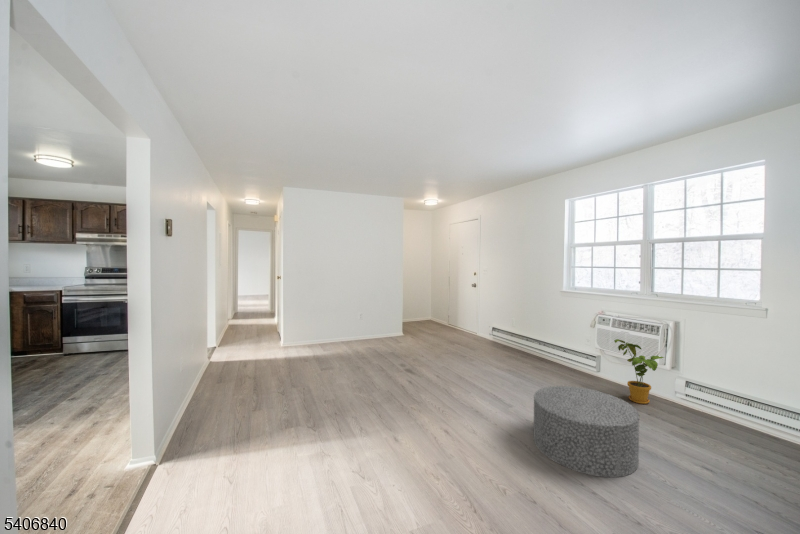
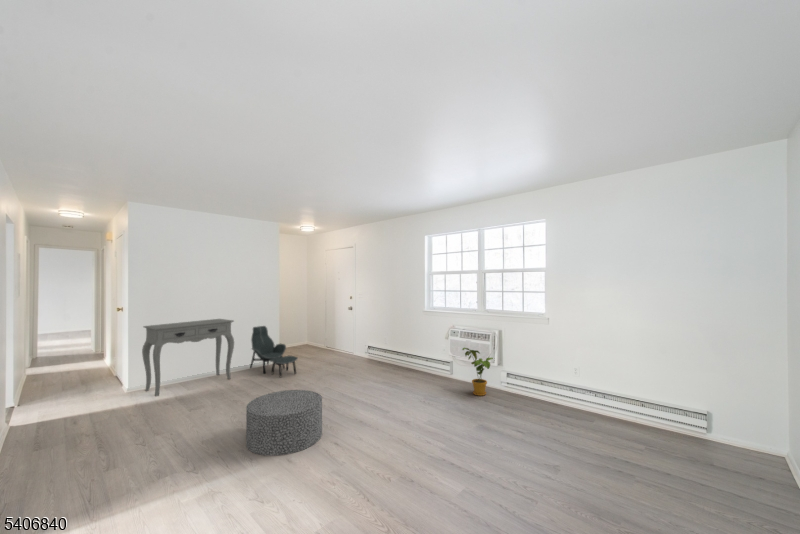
console table: none [290,289,362,353] -> present [142,319,234,396]
lounge chair: none [378,298,420,349] -> present [250,326,298,377]
ottoman: present [534,386,639,477] -> present [246,390,322,456]

